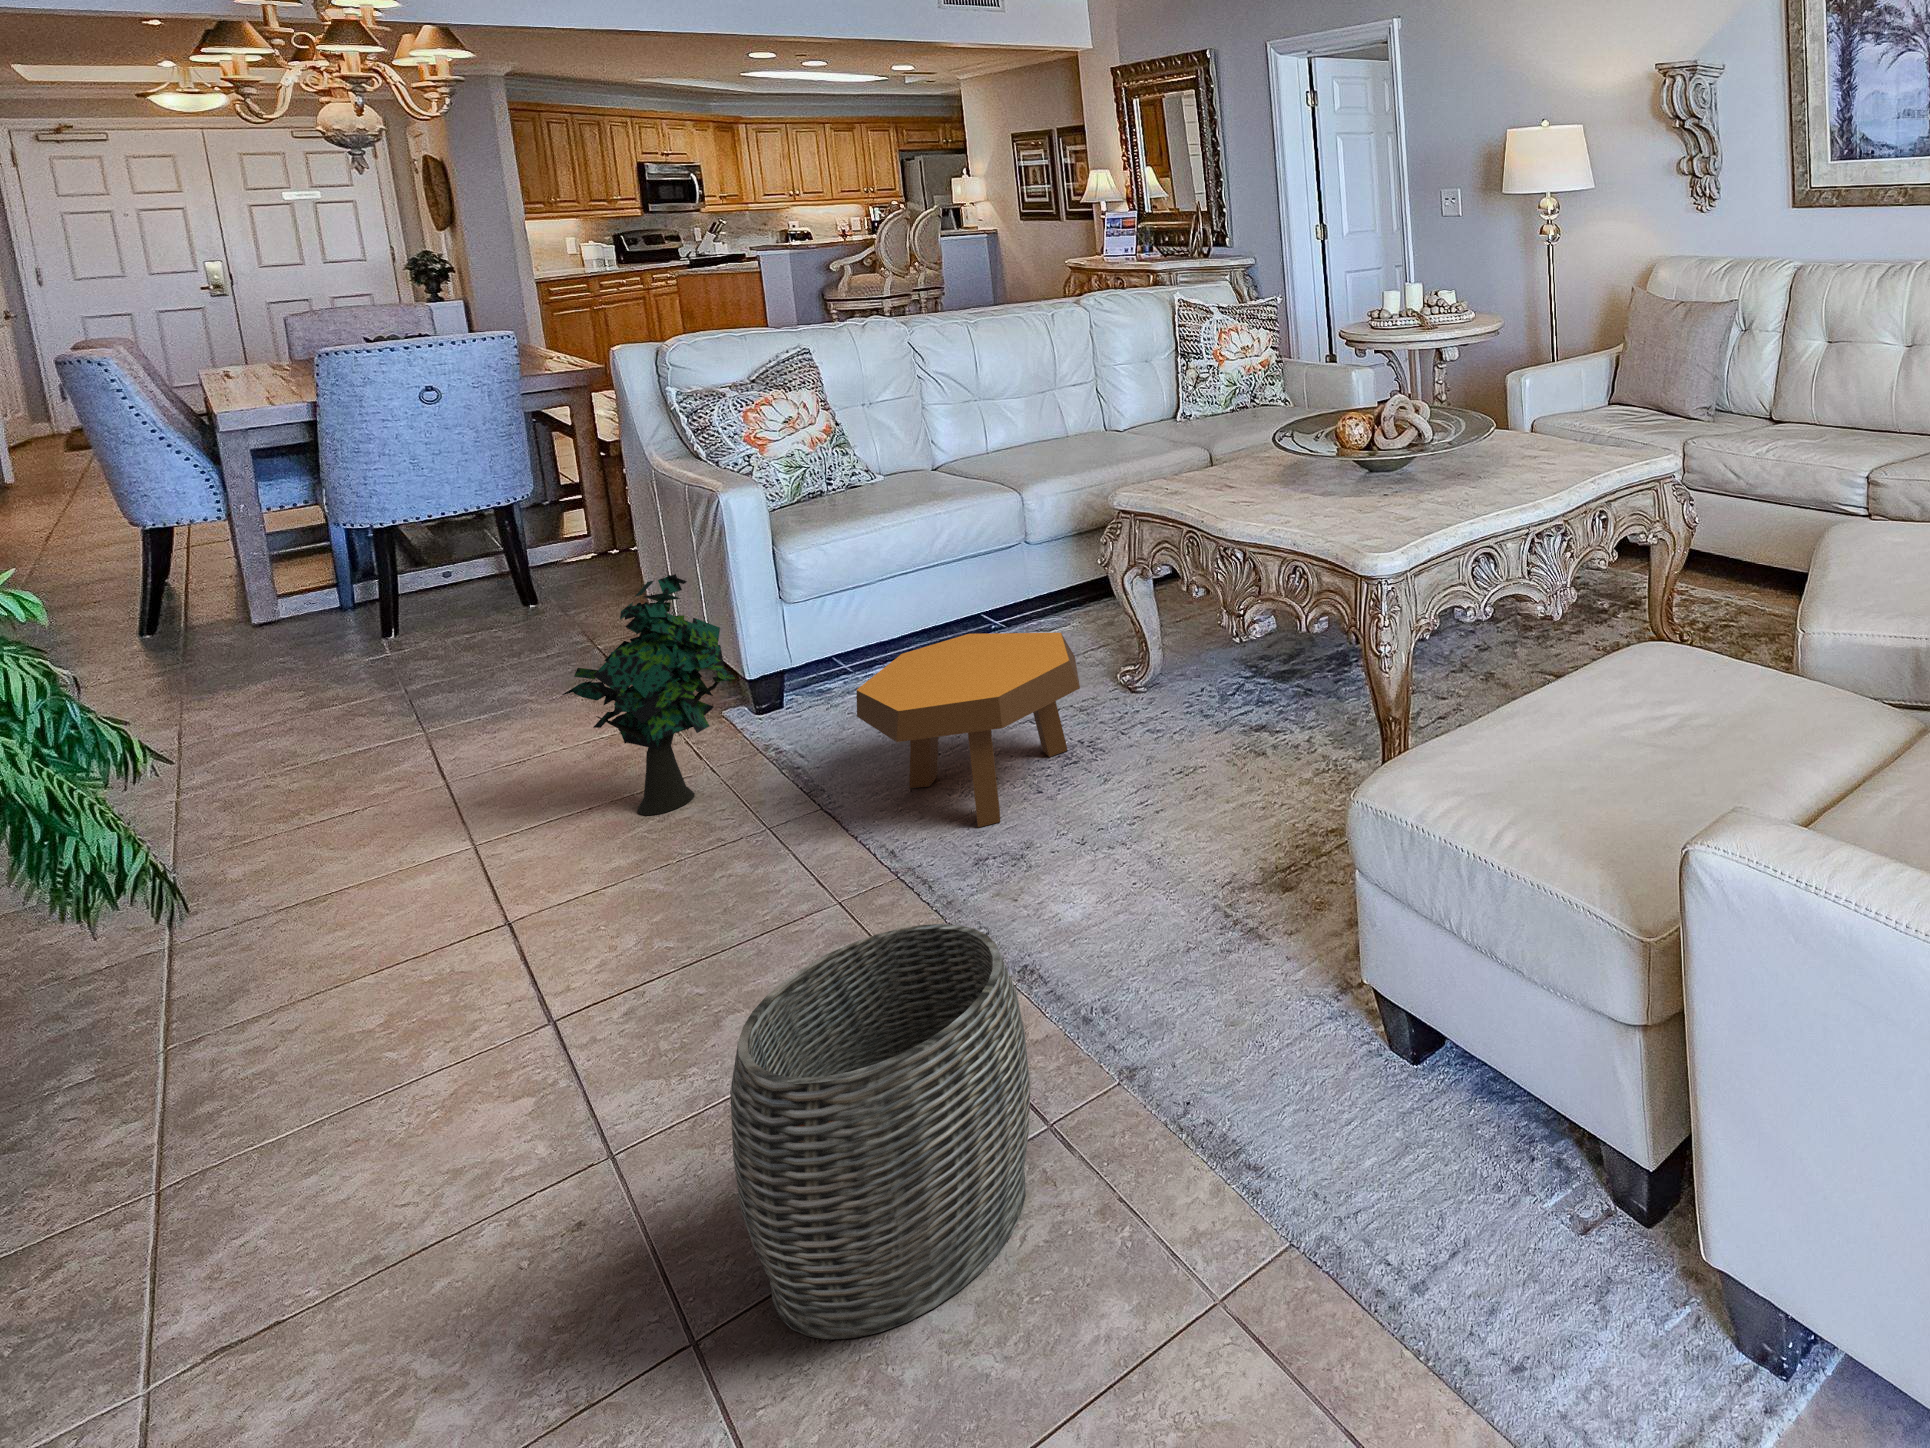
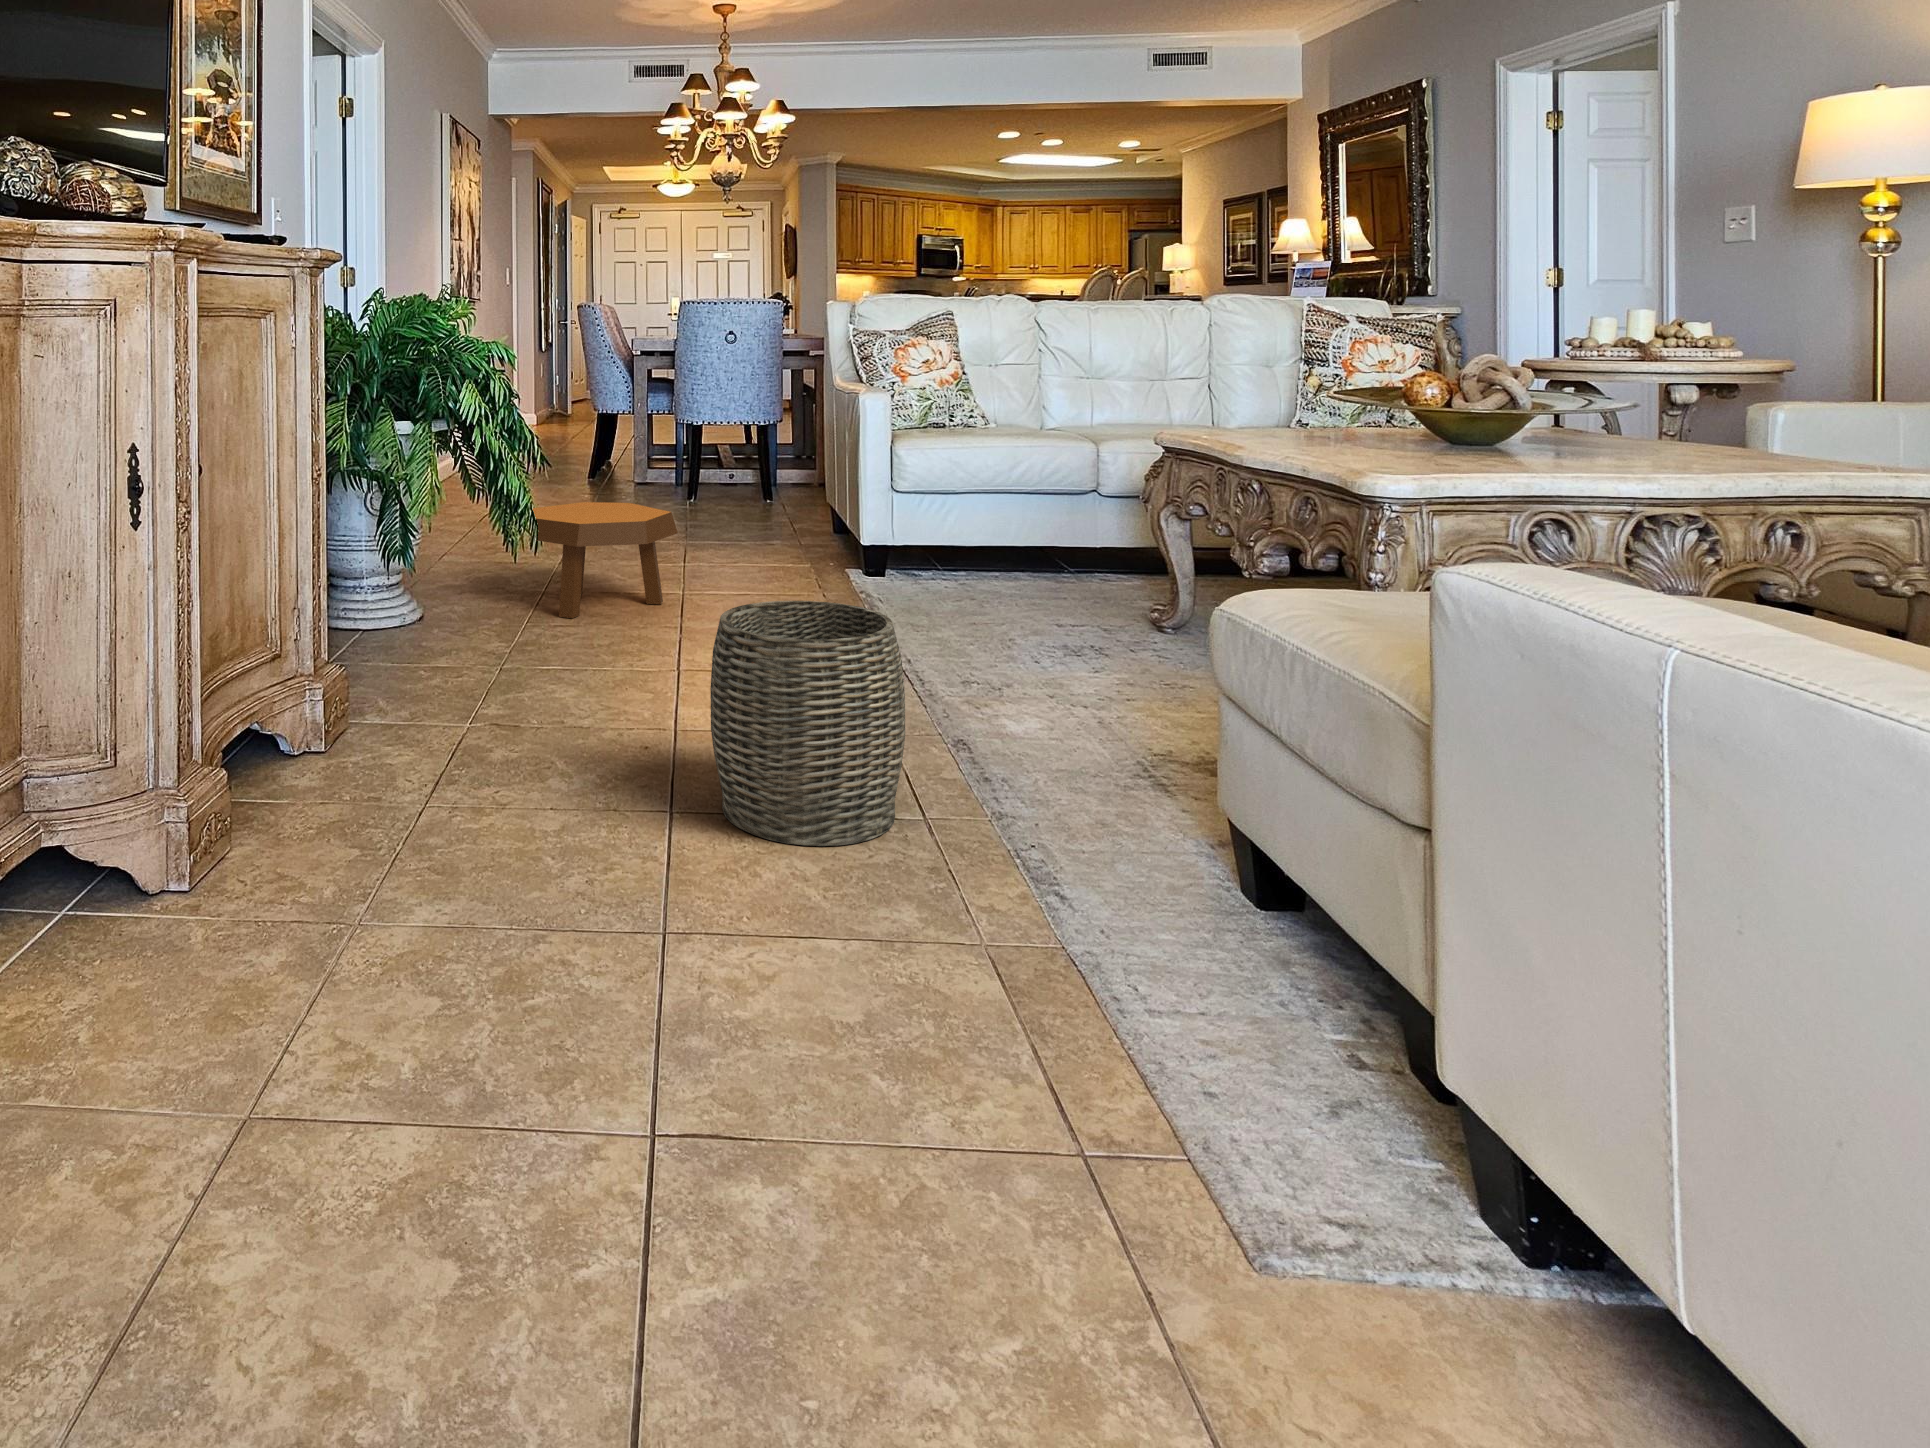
decorative plant: present [562,574,735,815] -> none [741,431,845,605]
footstool: present [856,633,1080,827] -> present [533,502,678,618]

